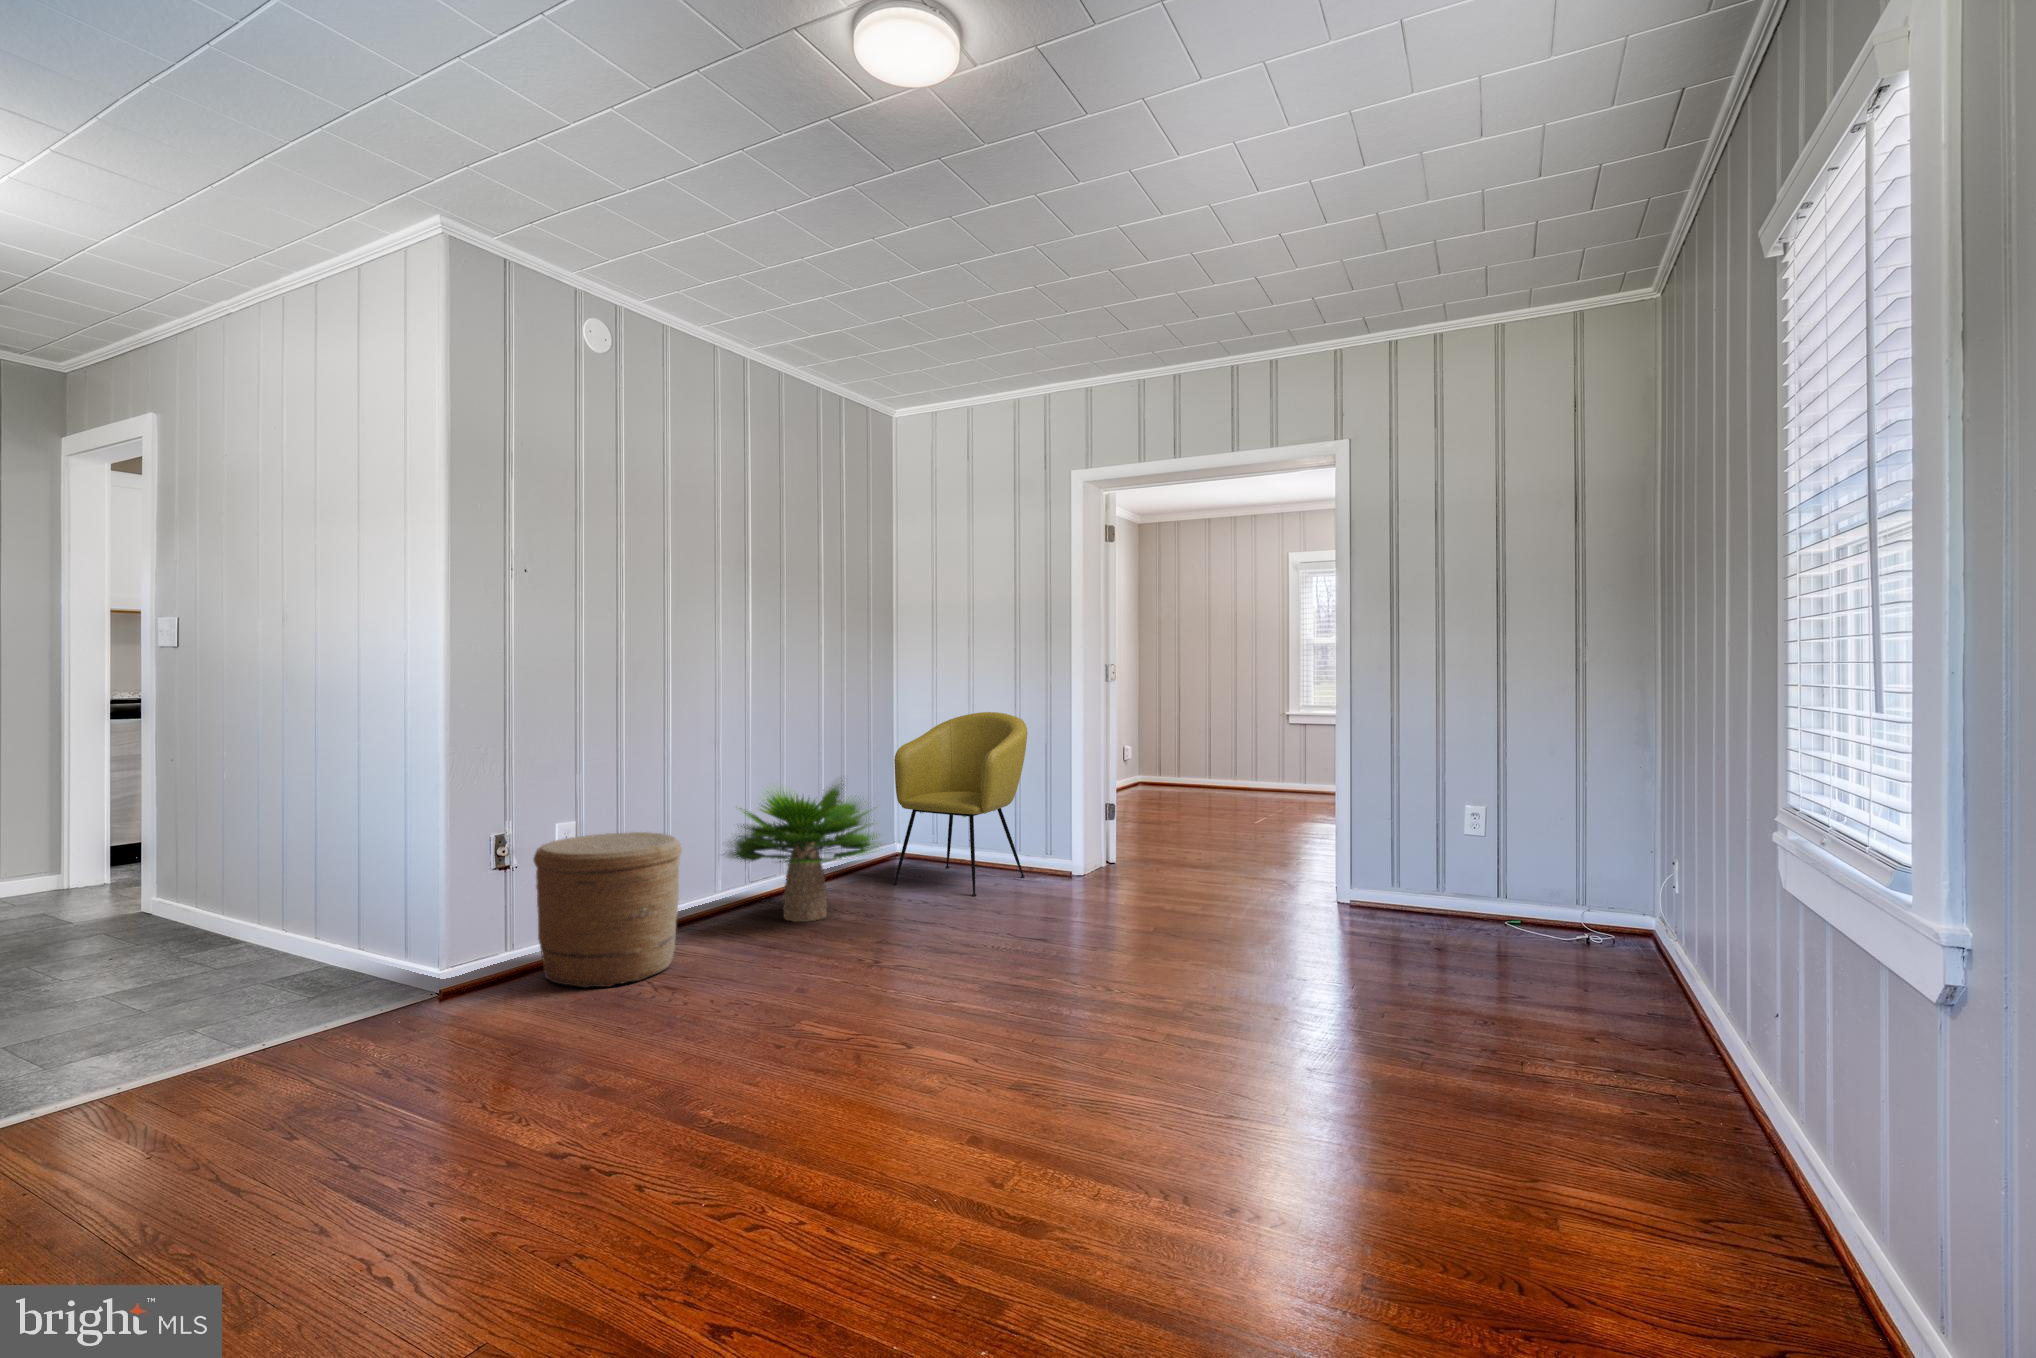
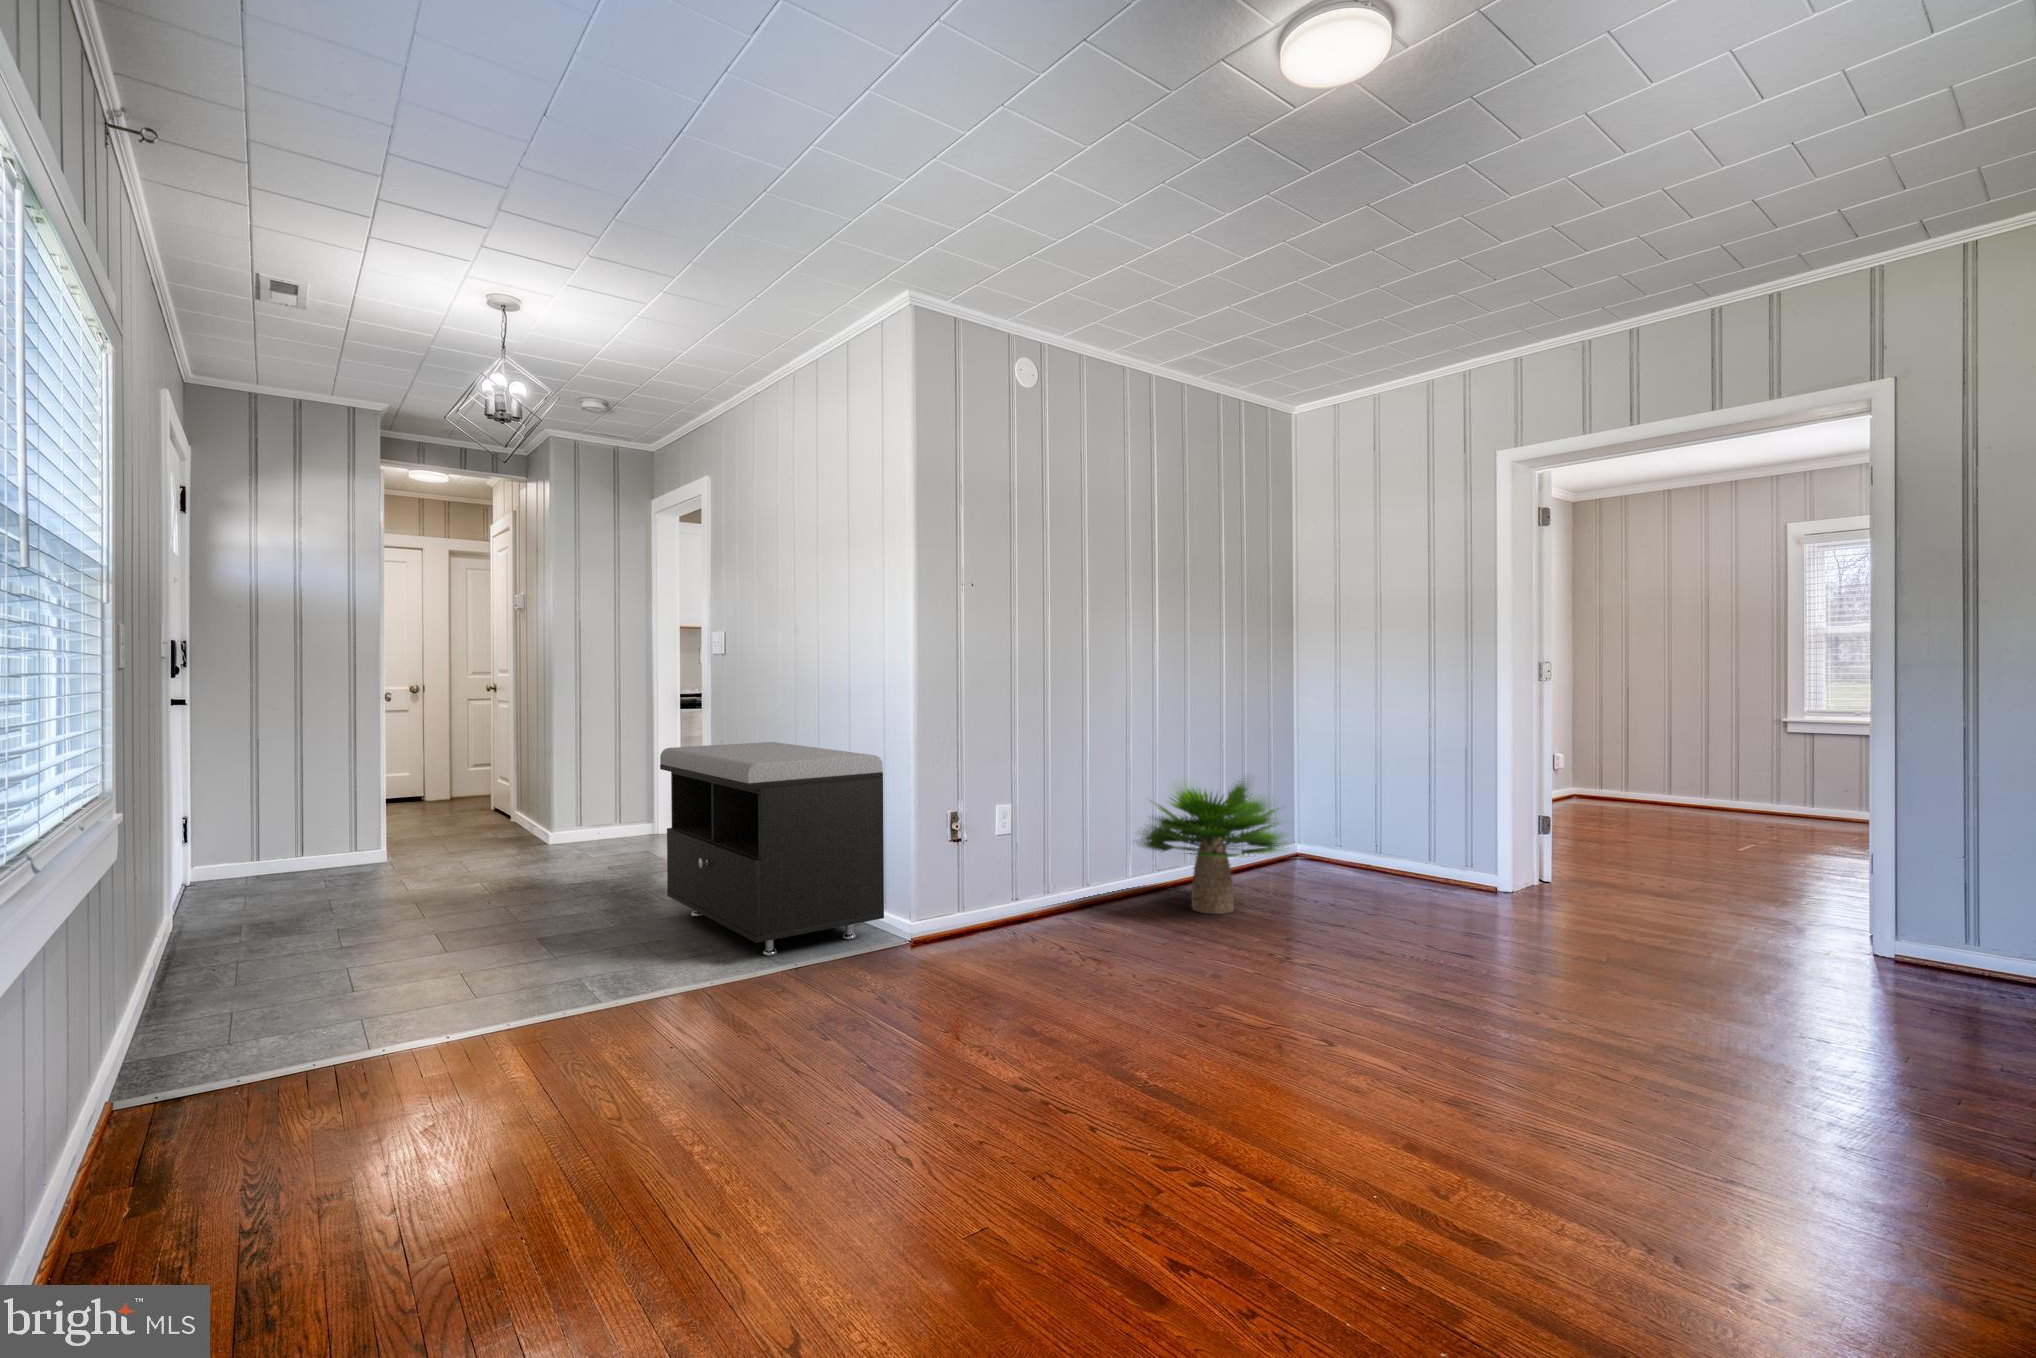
armchair: present [893,712,1027,896] -> none [1298,713,1447,905]
storage bench: none [54,760,403,1035] -> present [660,742,884,956]
woven basket: present [533,832,682,988] -> none [981,817,1103,954]

